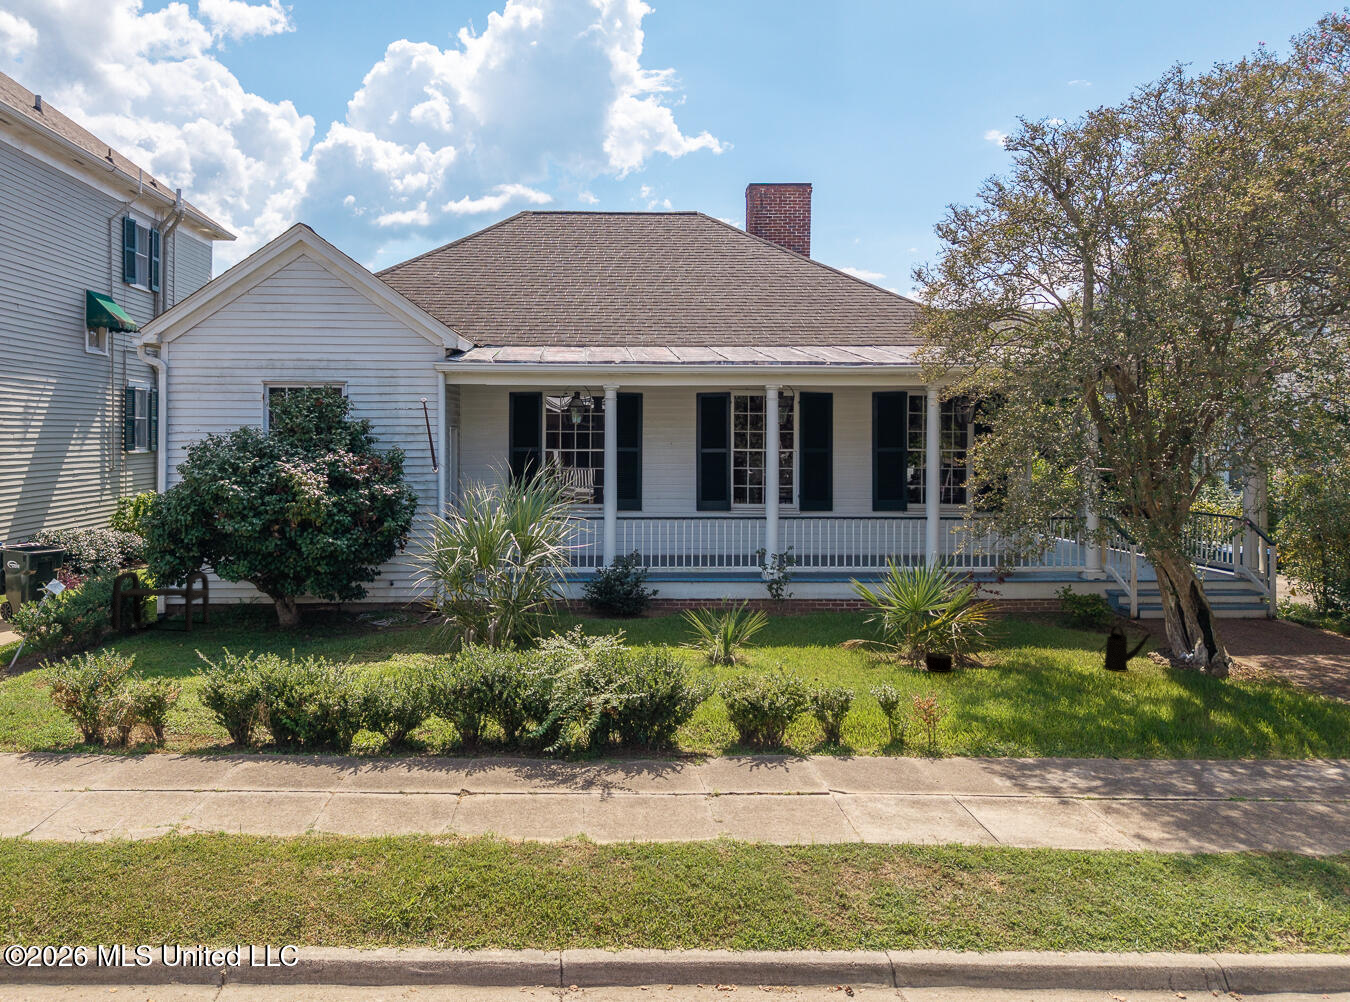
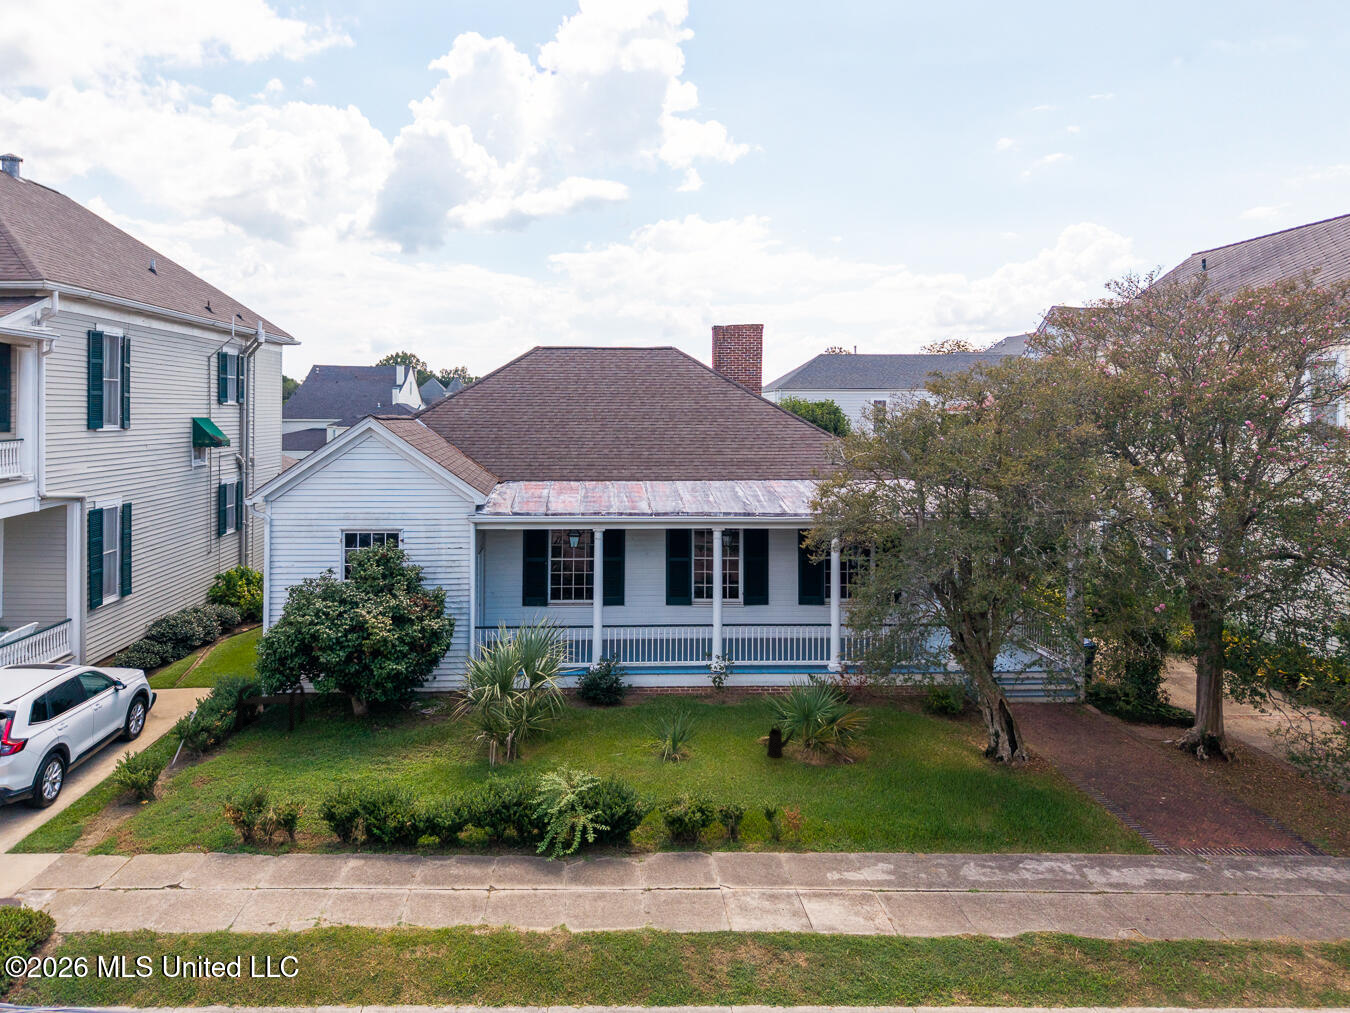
decorative plant: present [922,623,953,672] -> none [822,731,847,768]
watering can: present [1099,626,1151,671] -> present [764,724,795,758]

